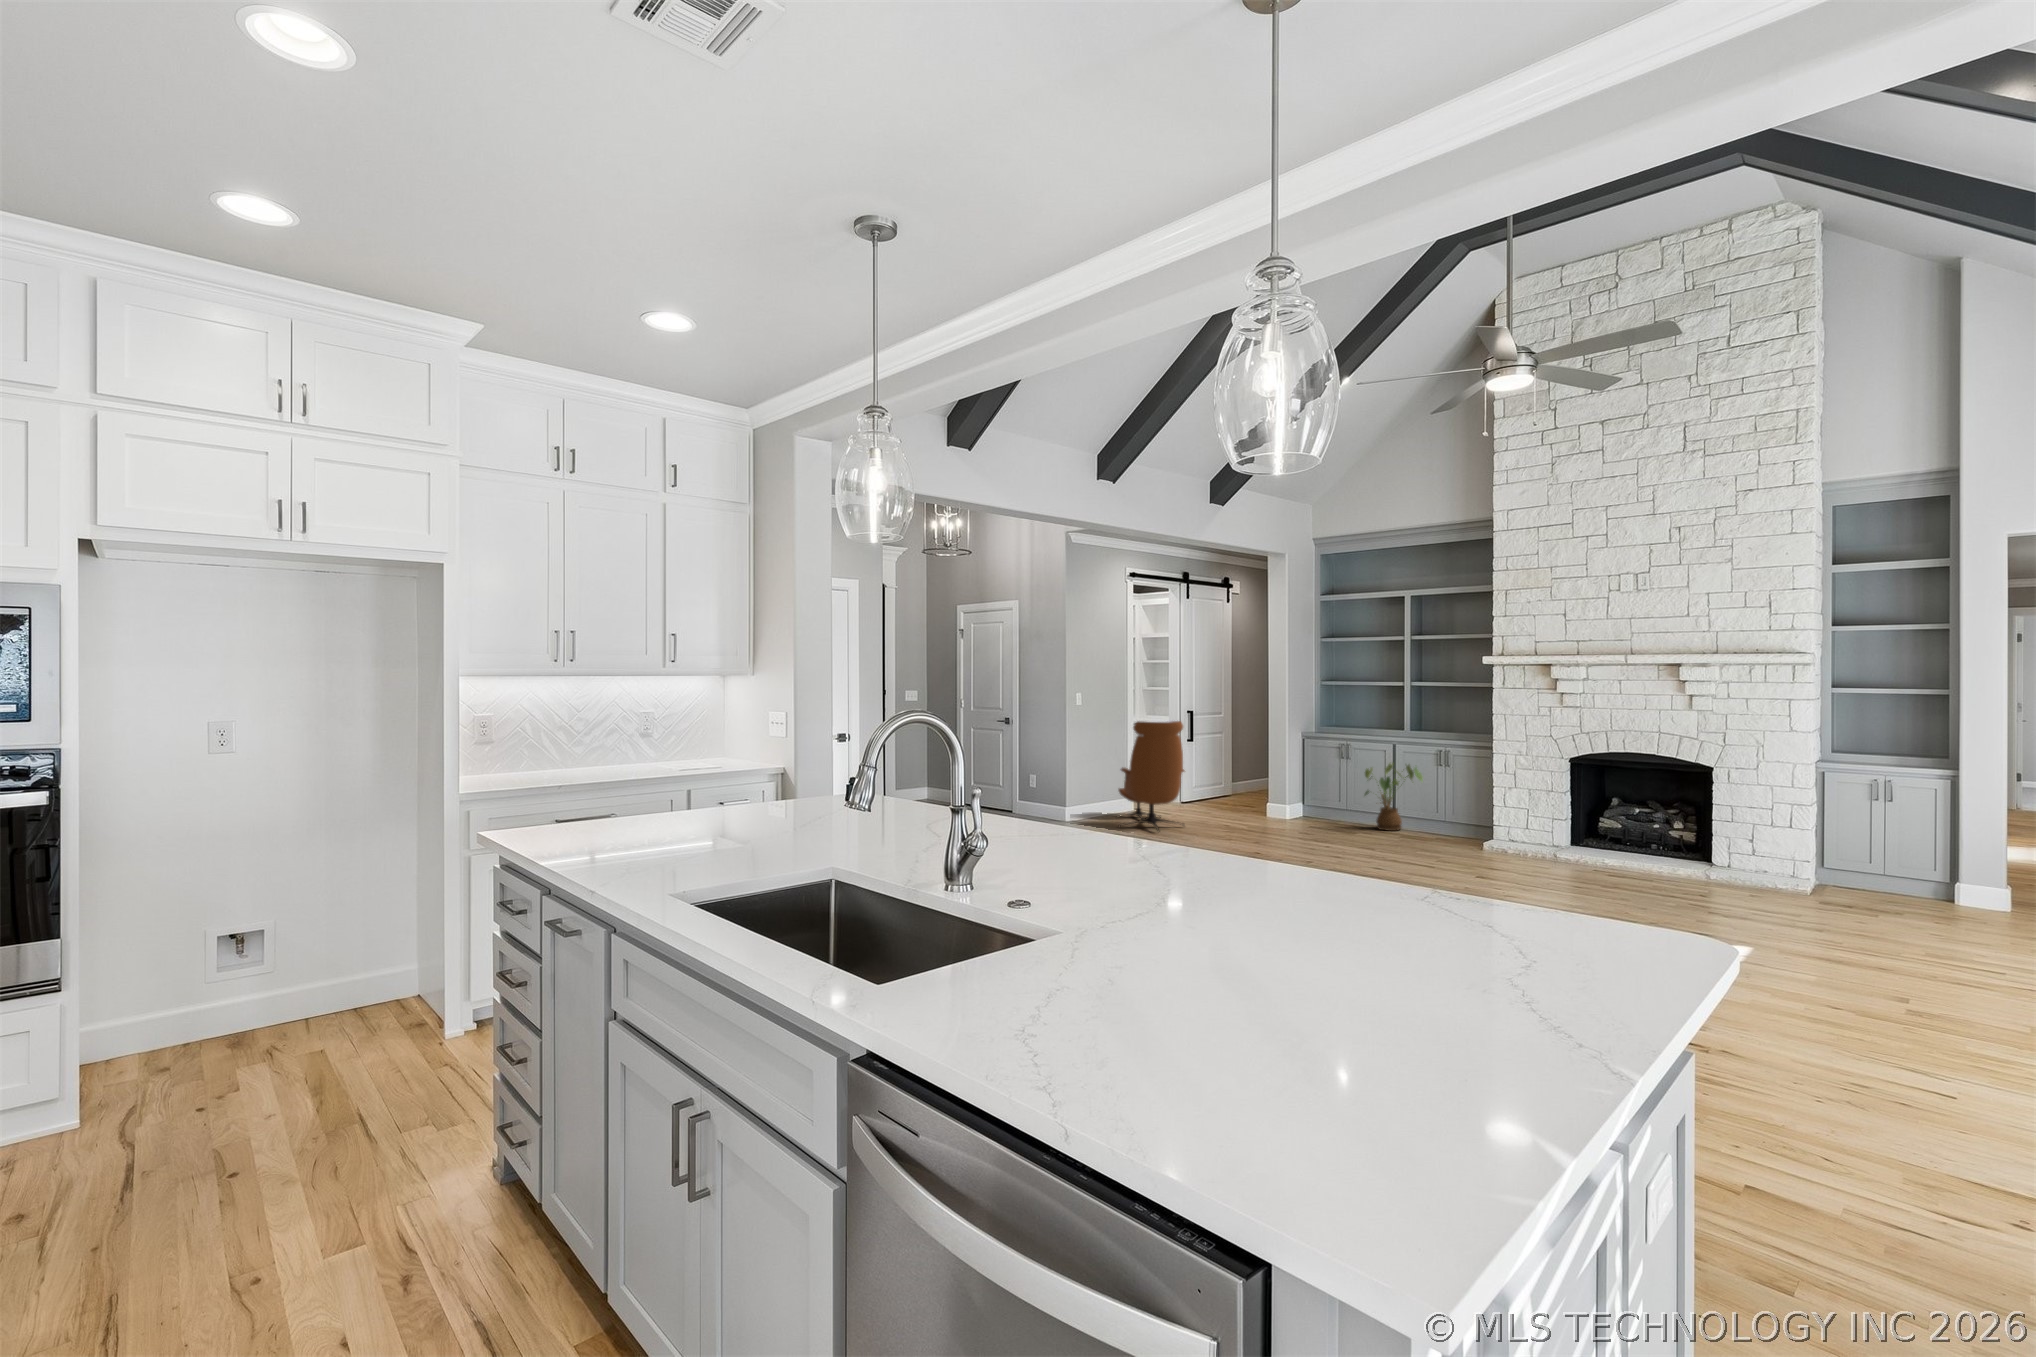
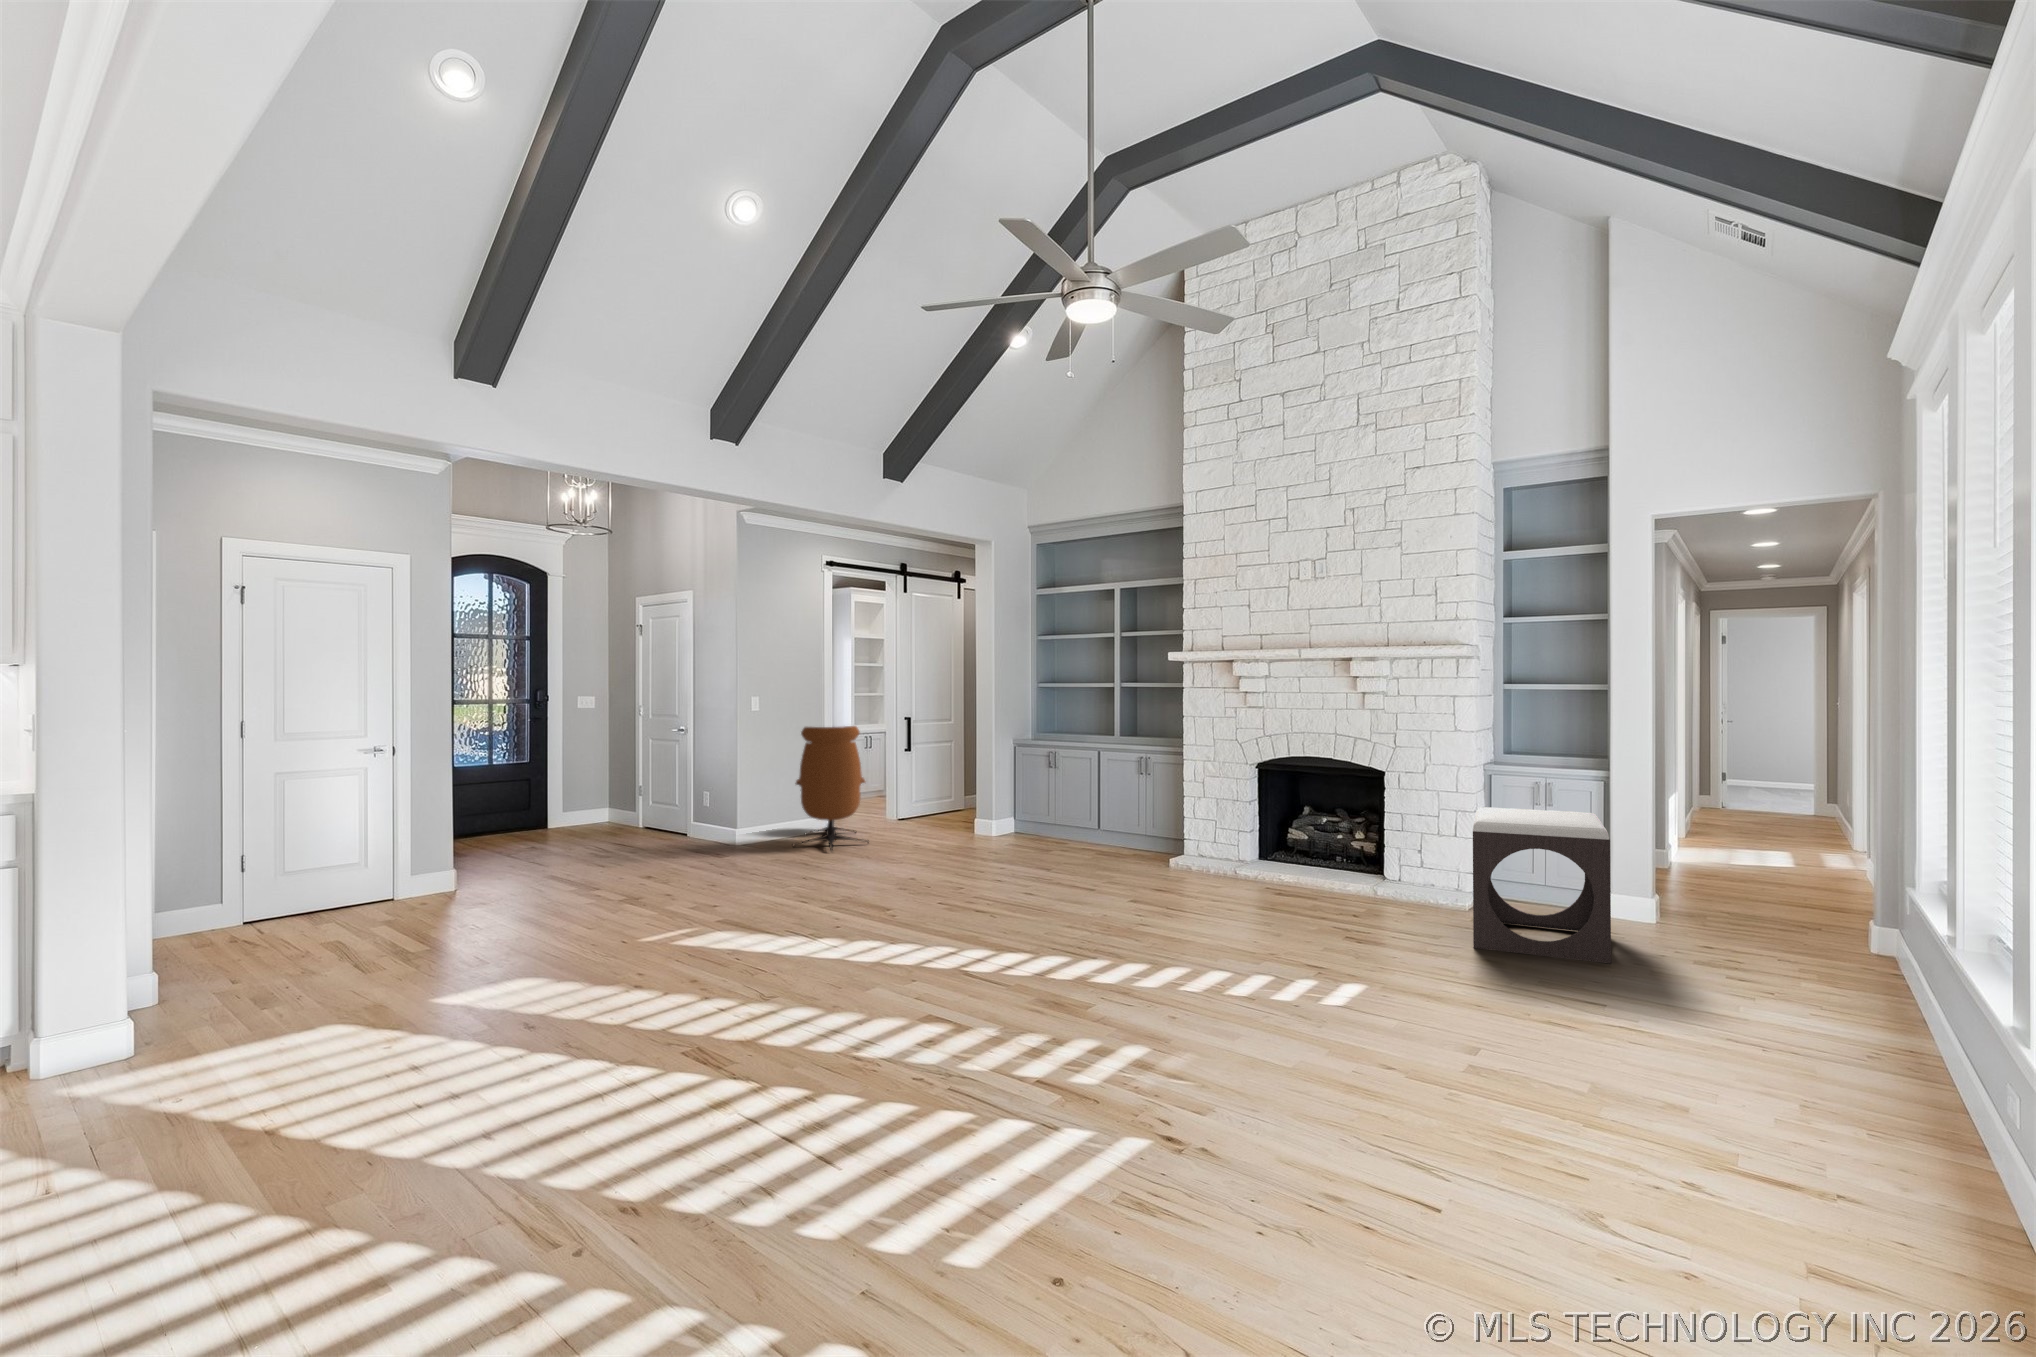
house plant: present [1365,763,1423,831] -> none [1063,769,1124,843]
footstool: none [1816,800,1967,938] -> present [1473,807,1611,963]

